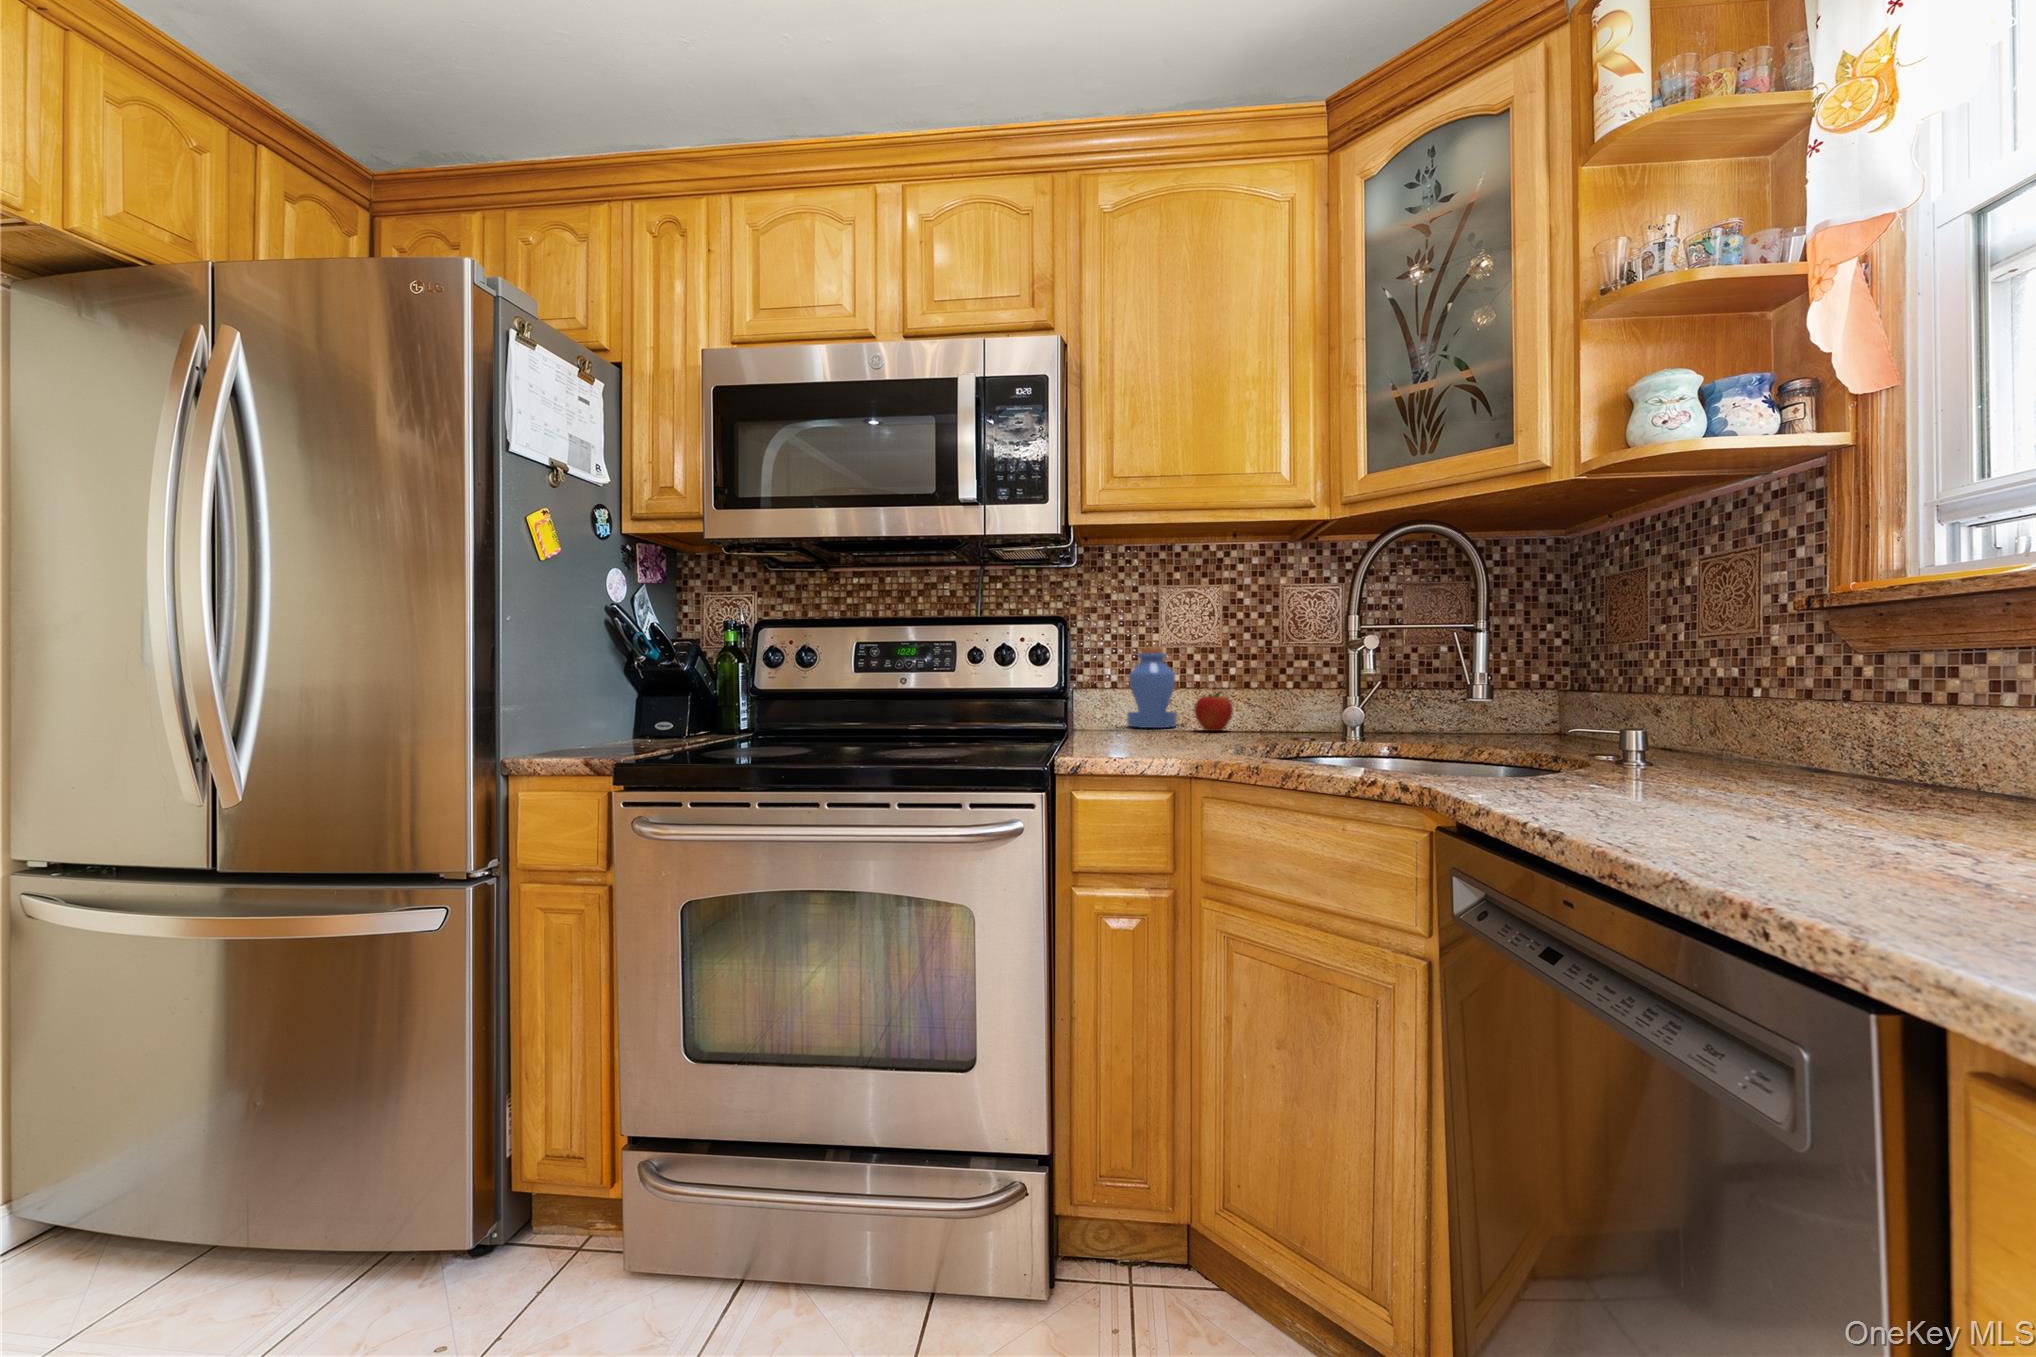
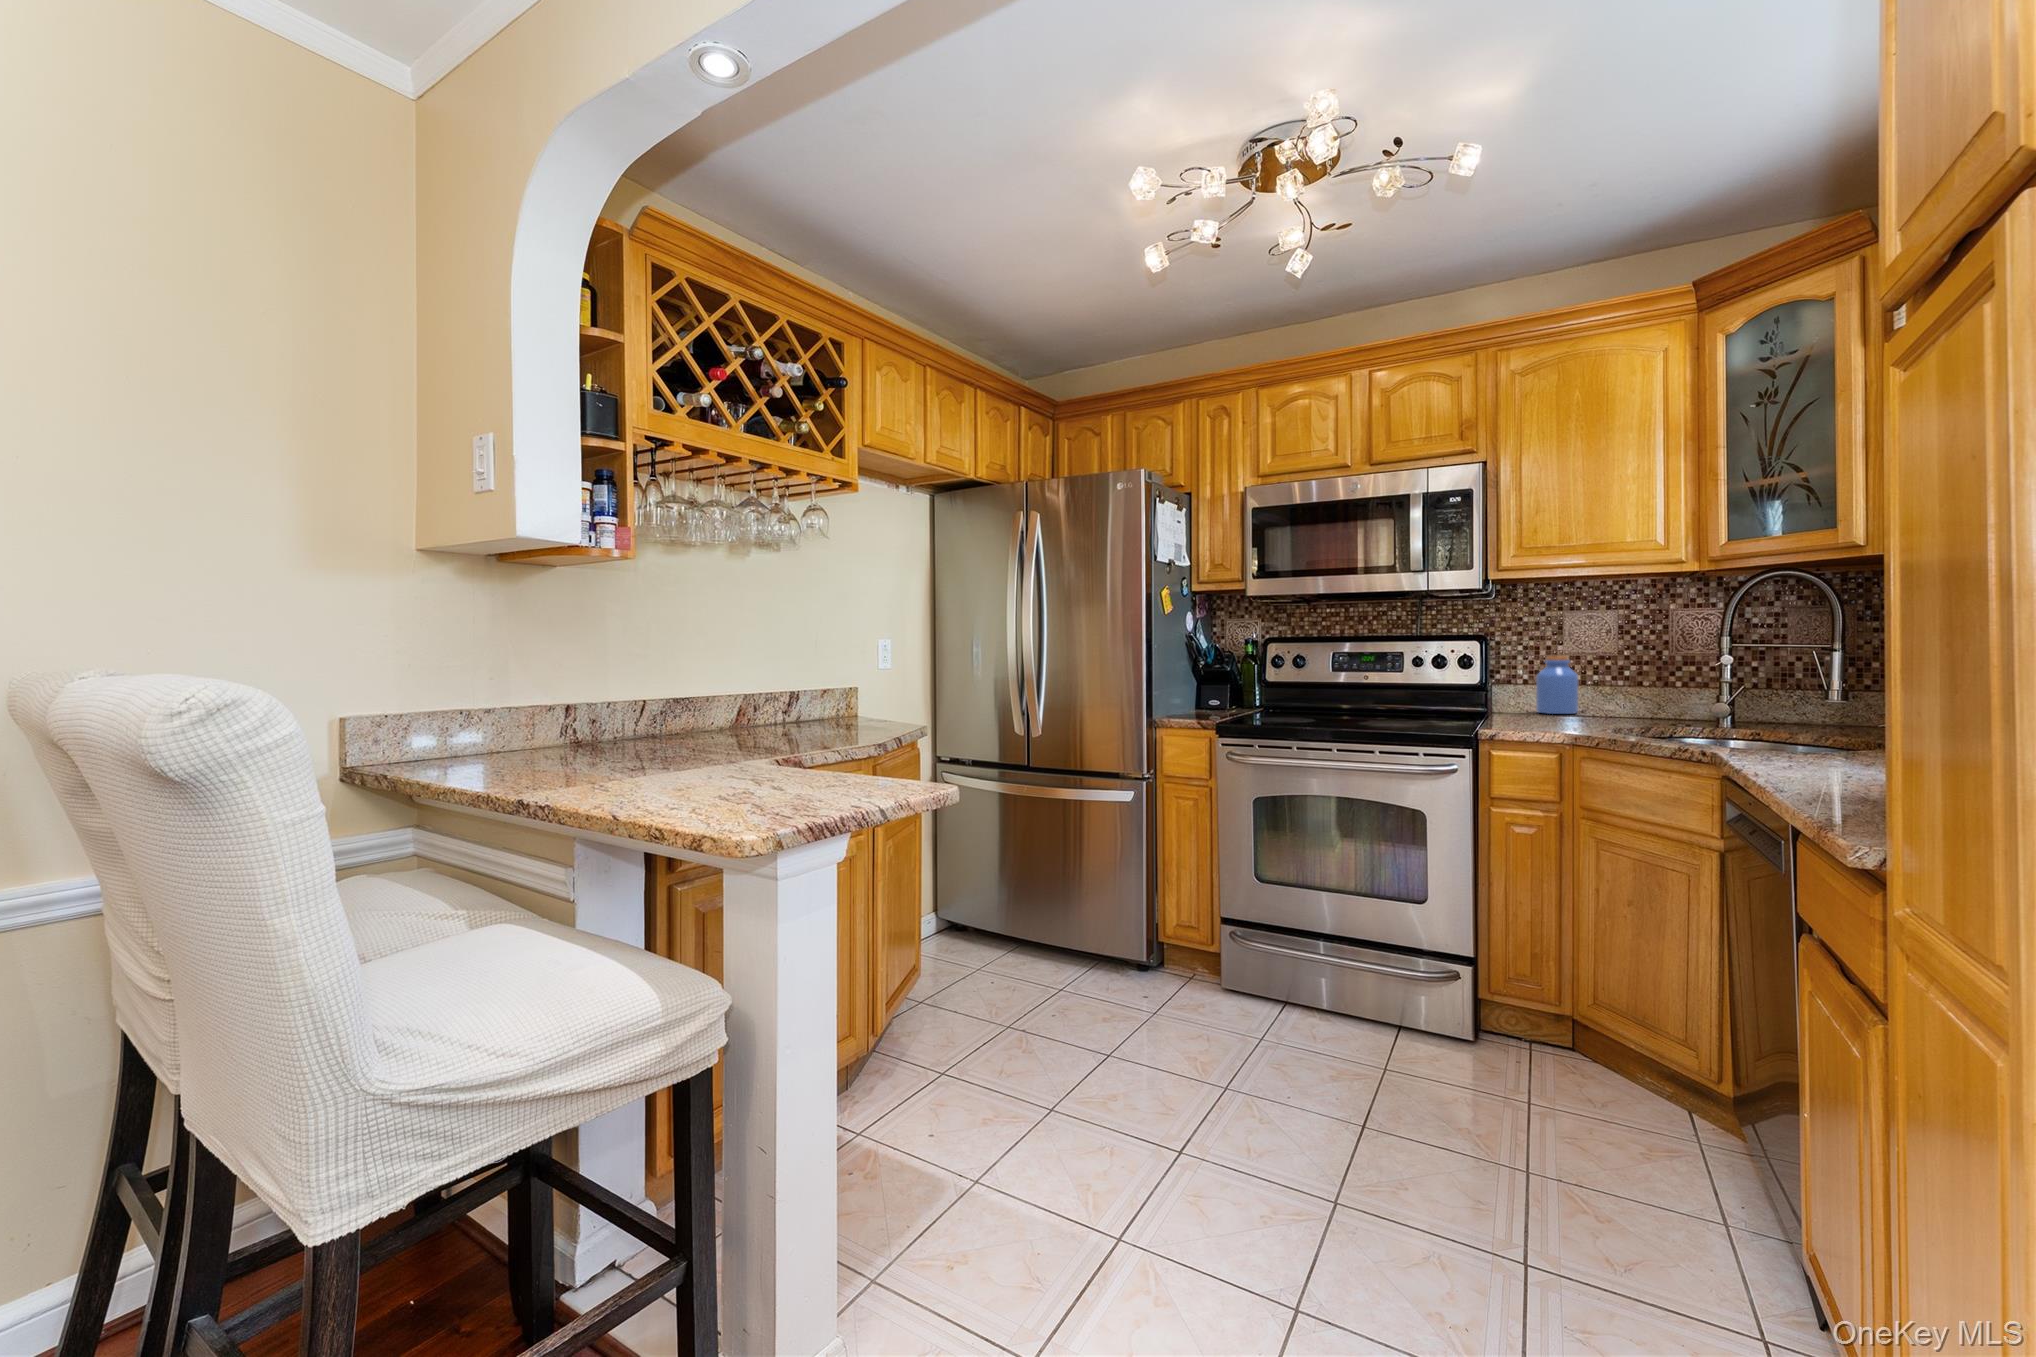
apple: present [1194,693,1233,731] -> none [1591,687,1623,718]

